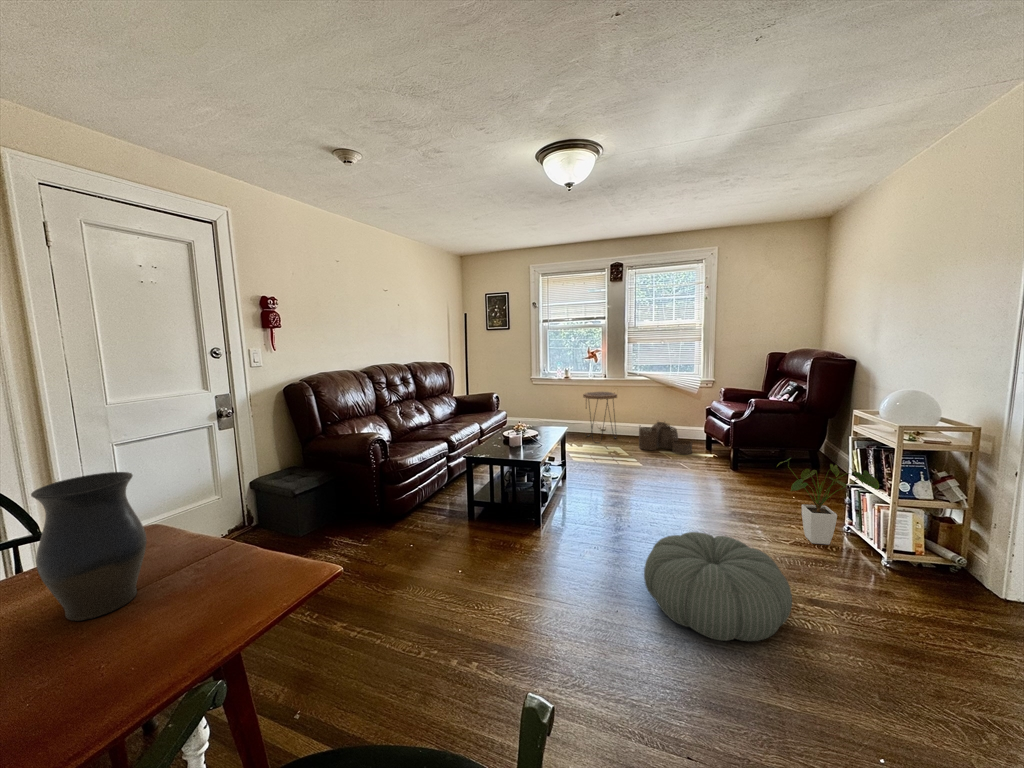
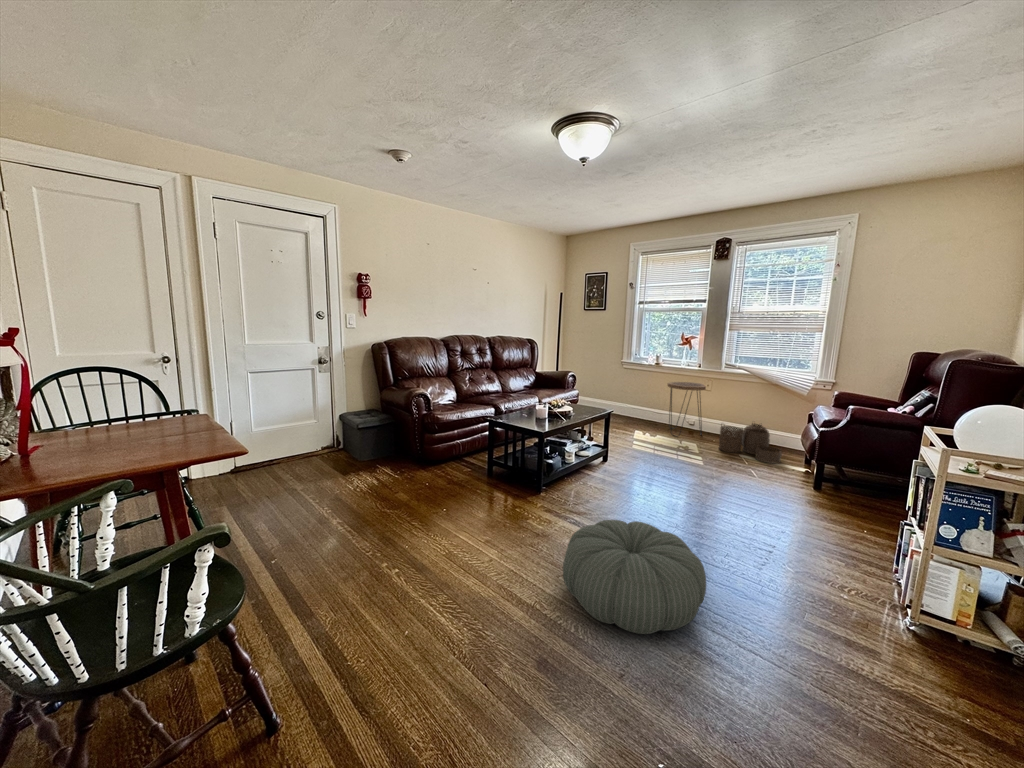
house plant: present [777,458,879,545] -> none [796,472,911,585]
vase: present [31,472,147,621] -> none [90,370,153,447]

